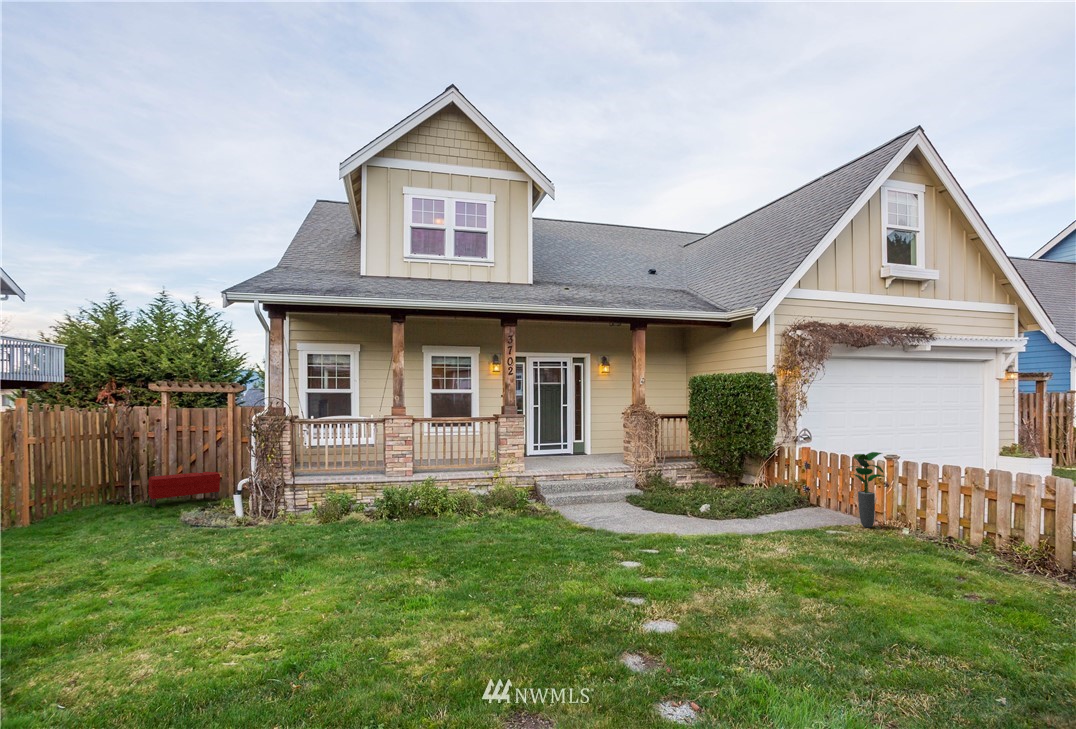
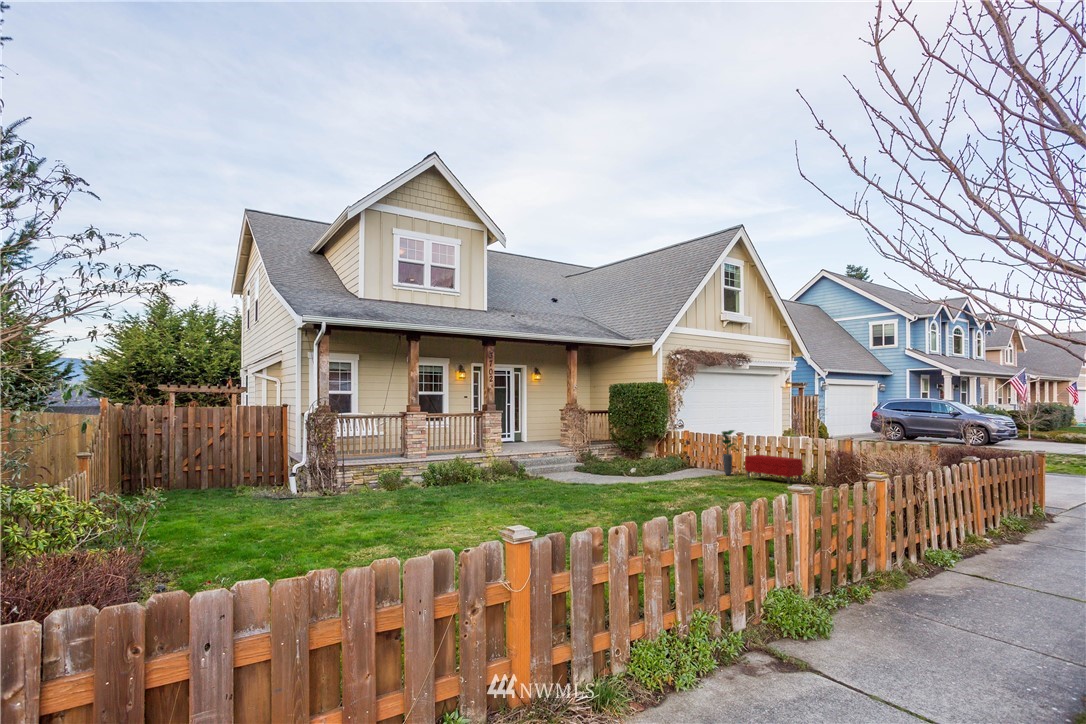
bench: present [148,472,220,507] -> present [745,455,803,484]

